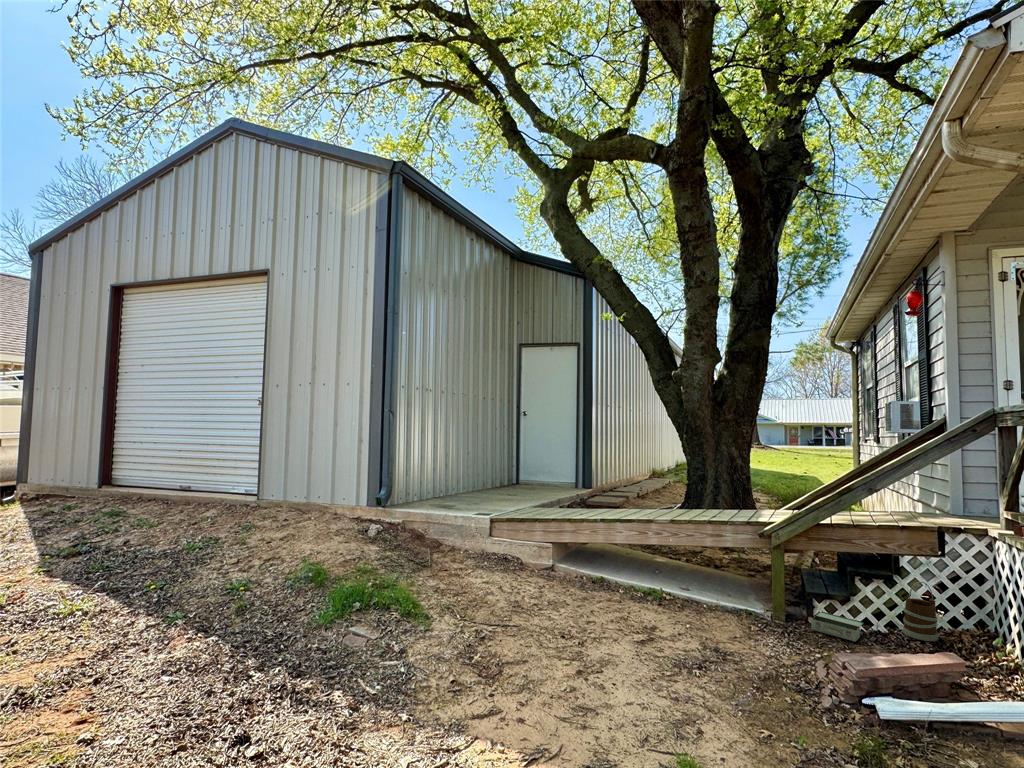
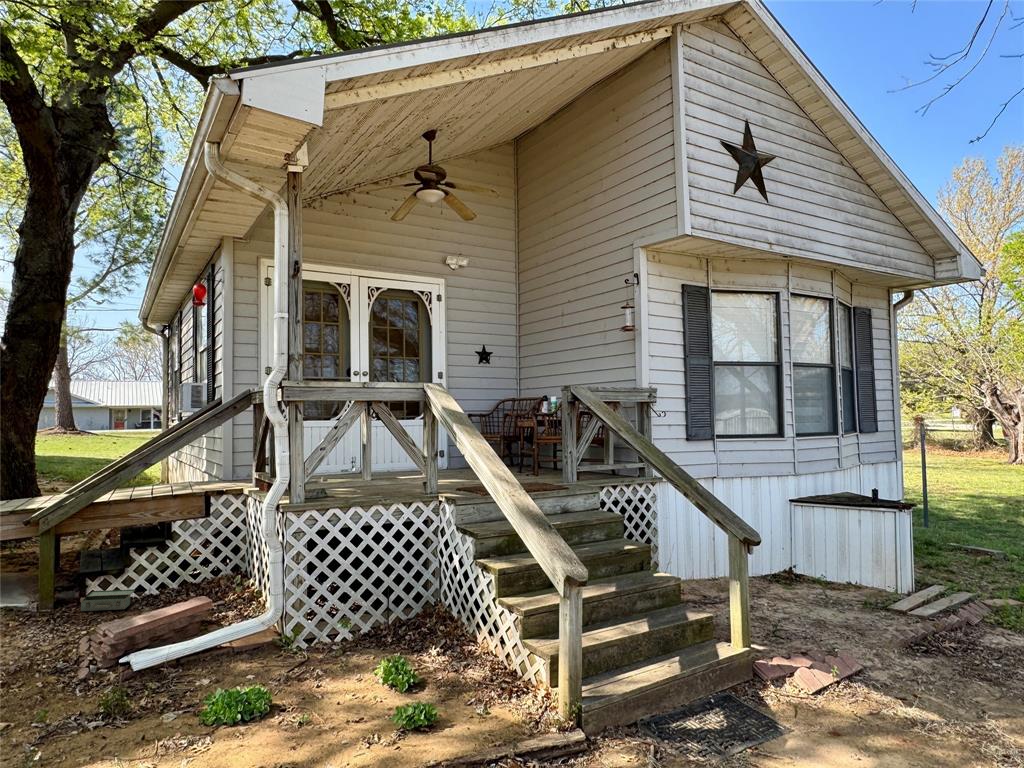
wooden bucket: present [902,582,938,641] -> none [172,541,201,591]

